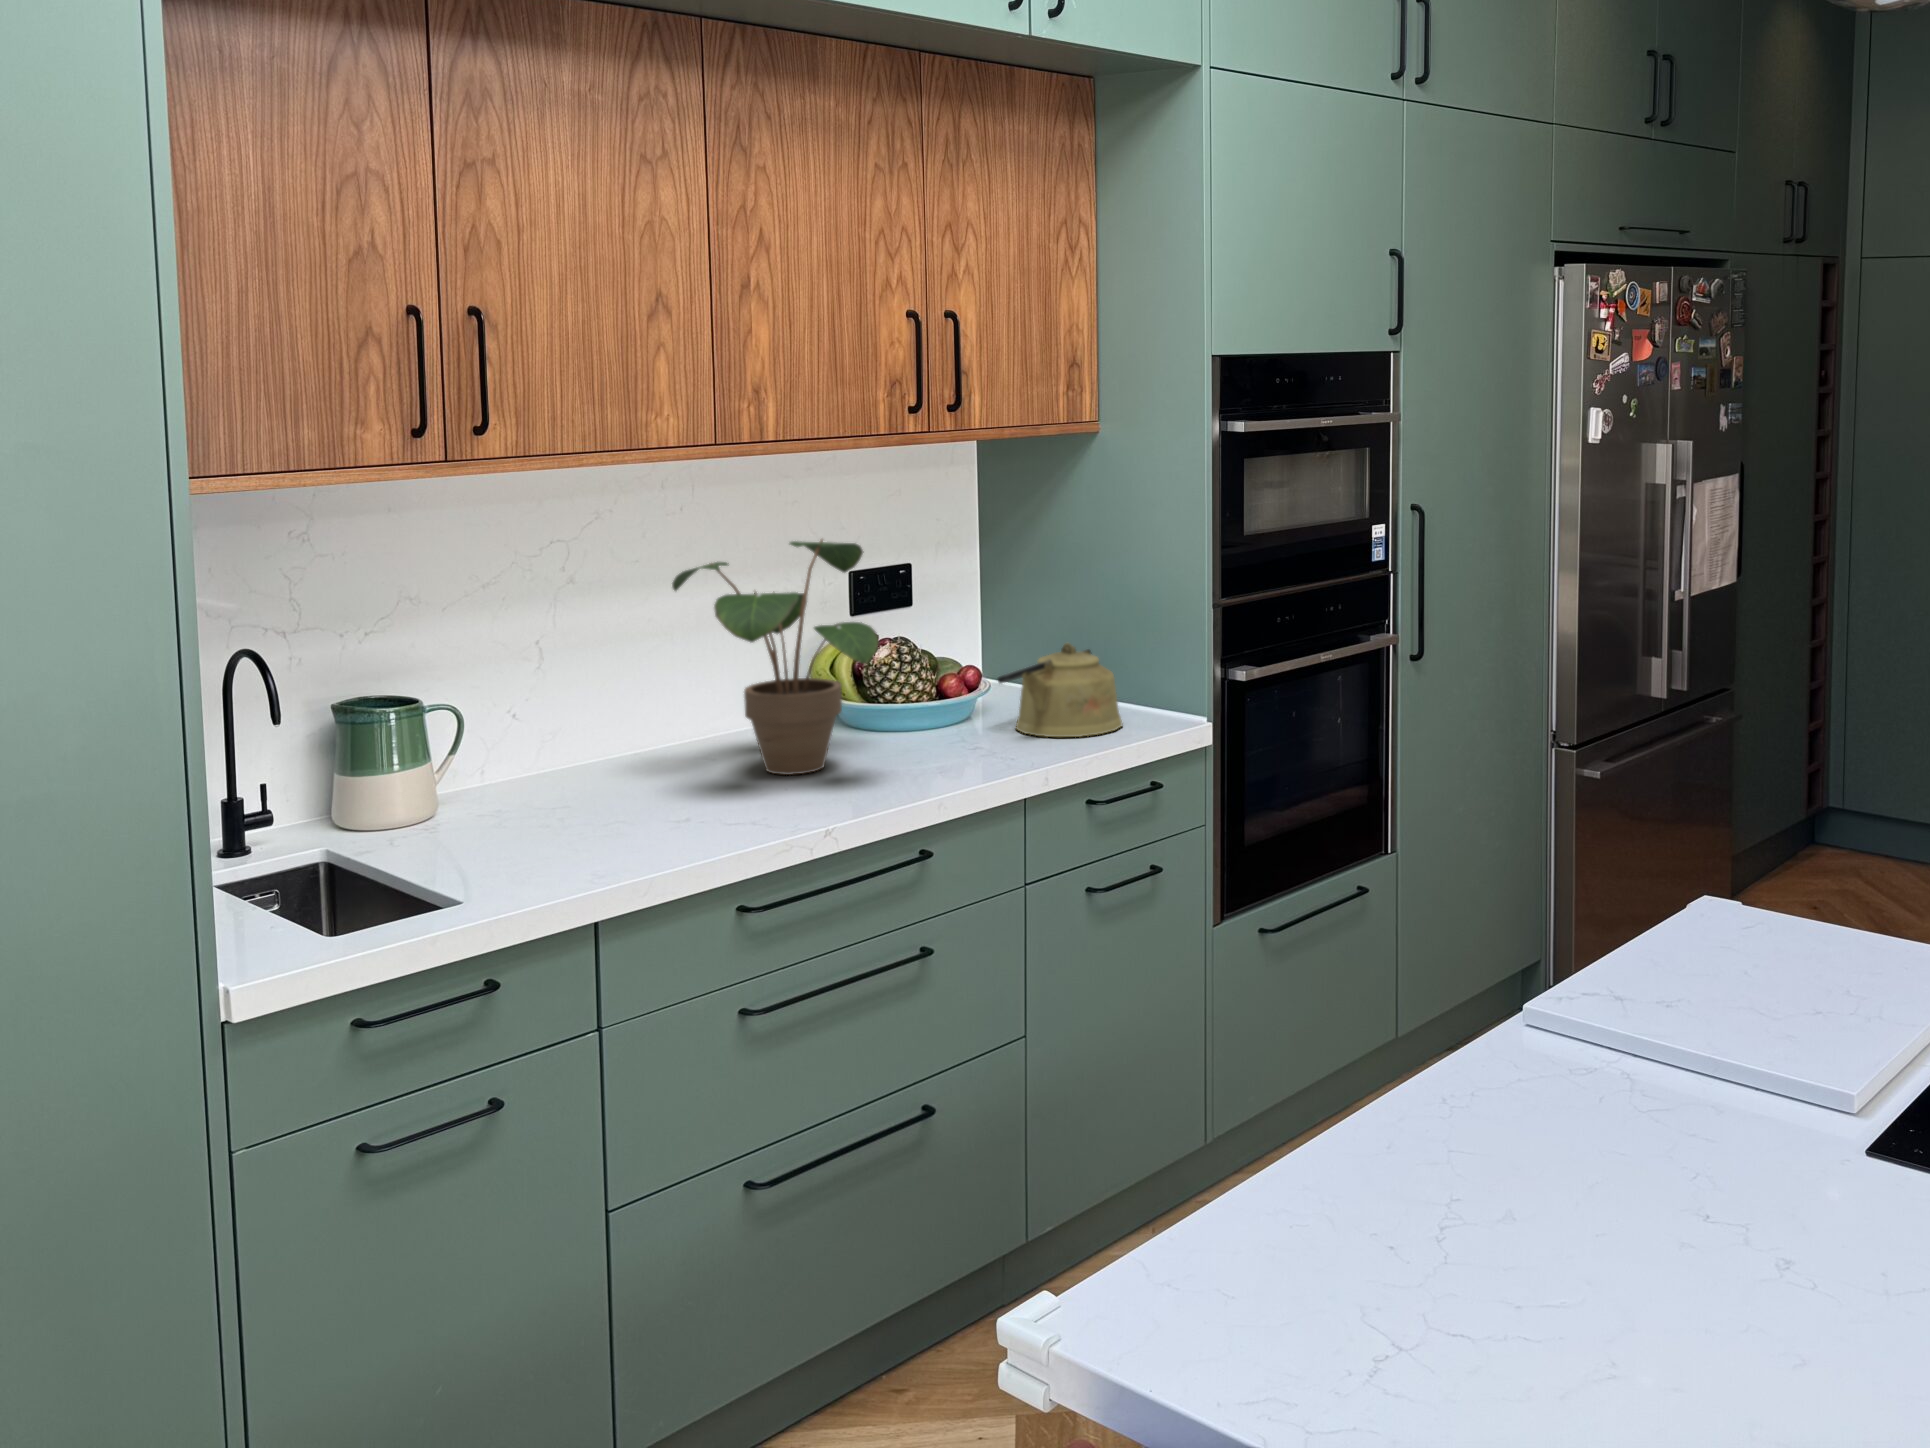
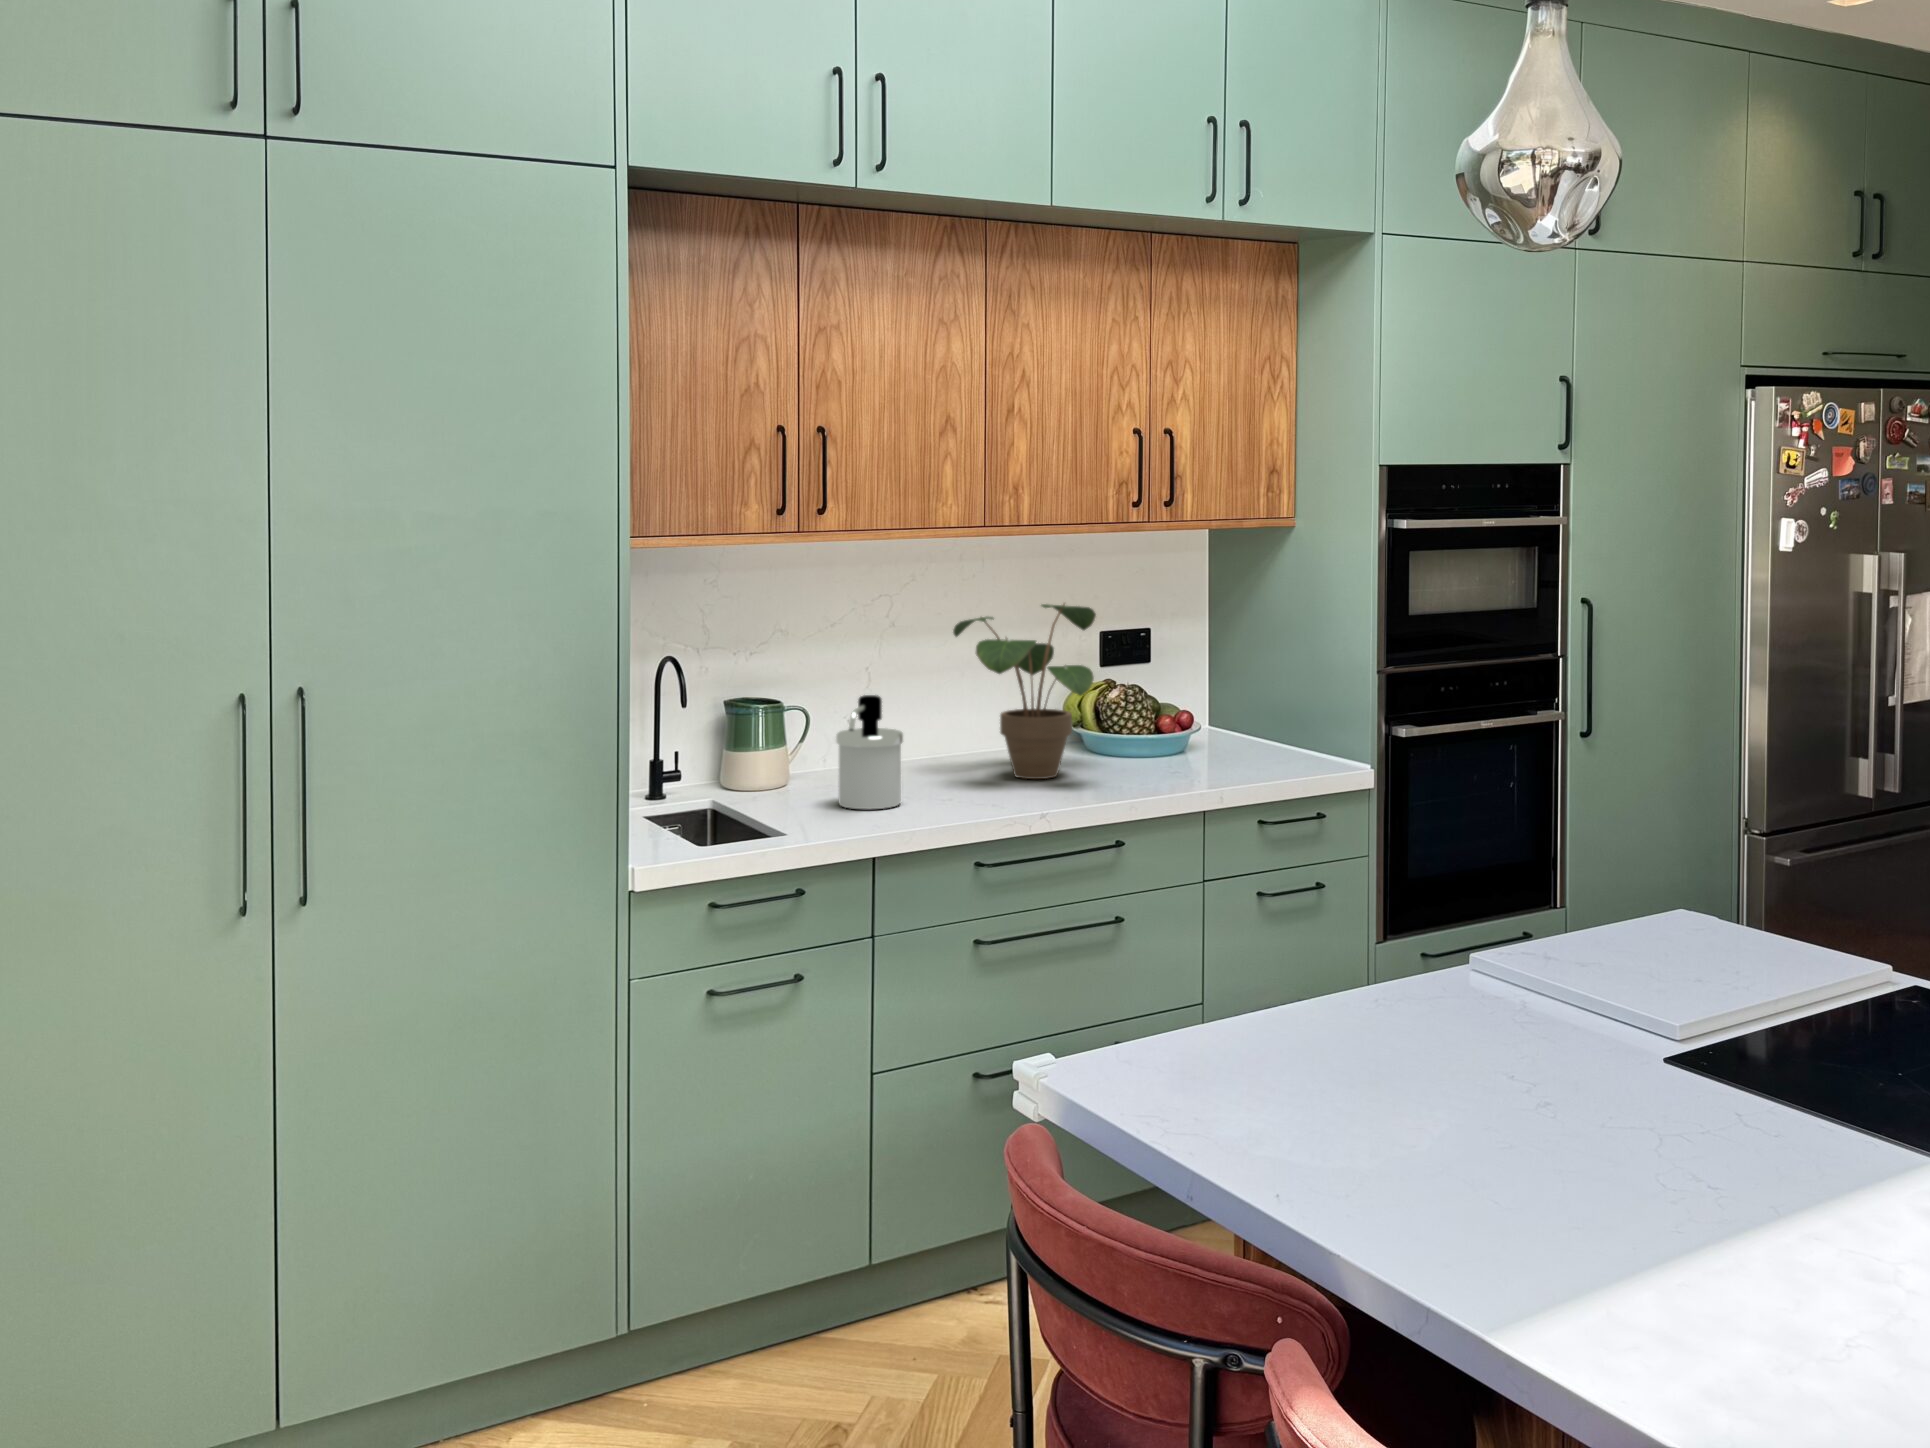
kettle: present [998,643,1122,737] -> none [1201,696,1302,771]
soap dispenser: none [525,686,625,851] -> present [836,695,903,809]

